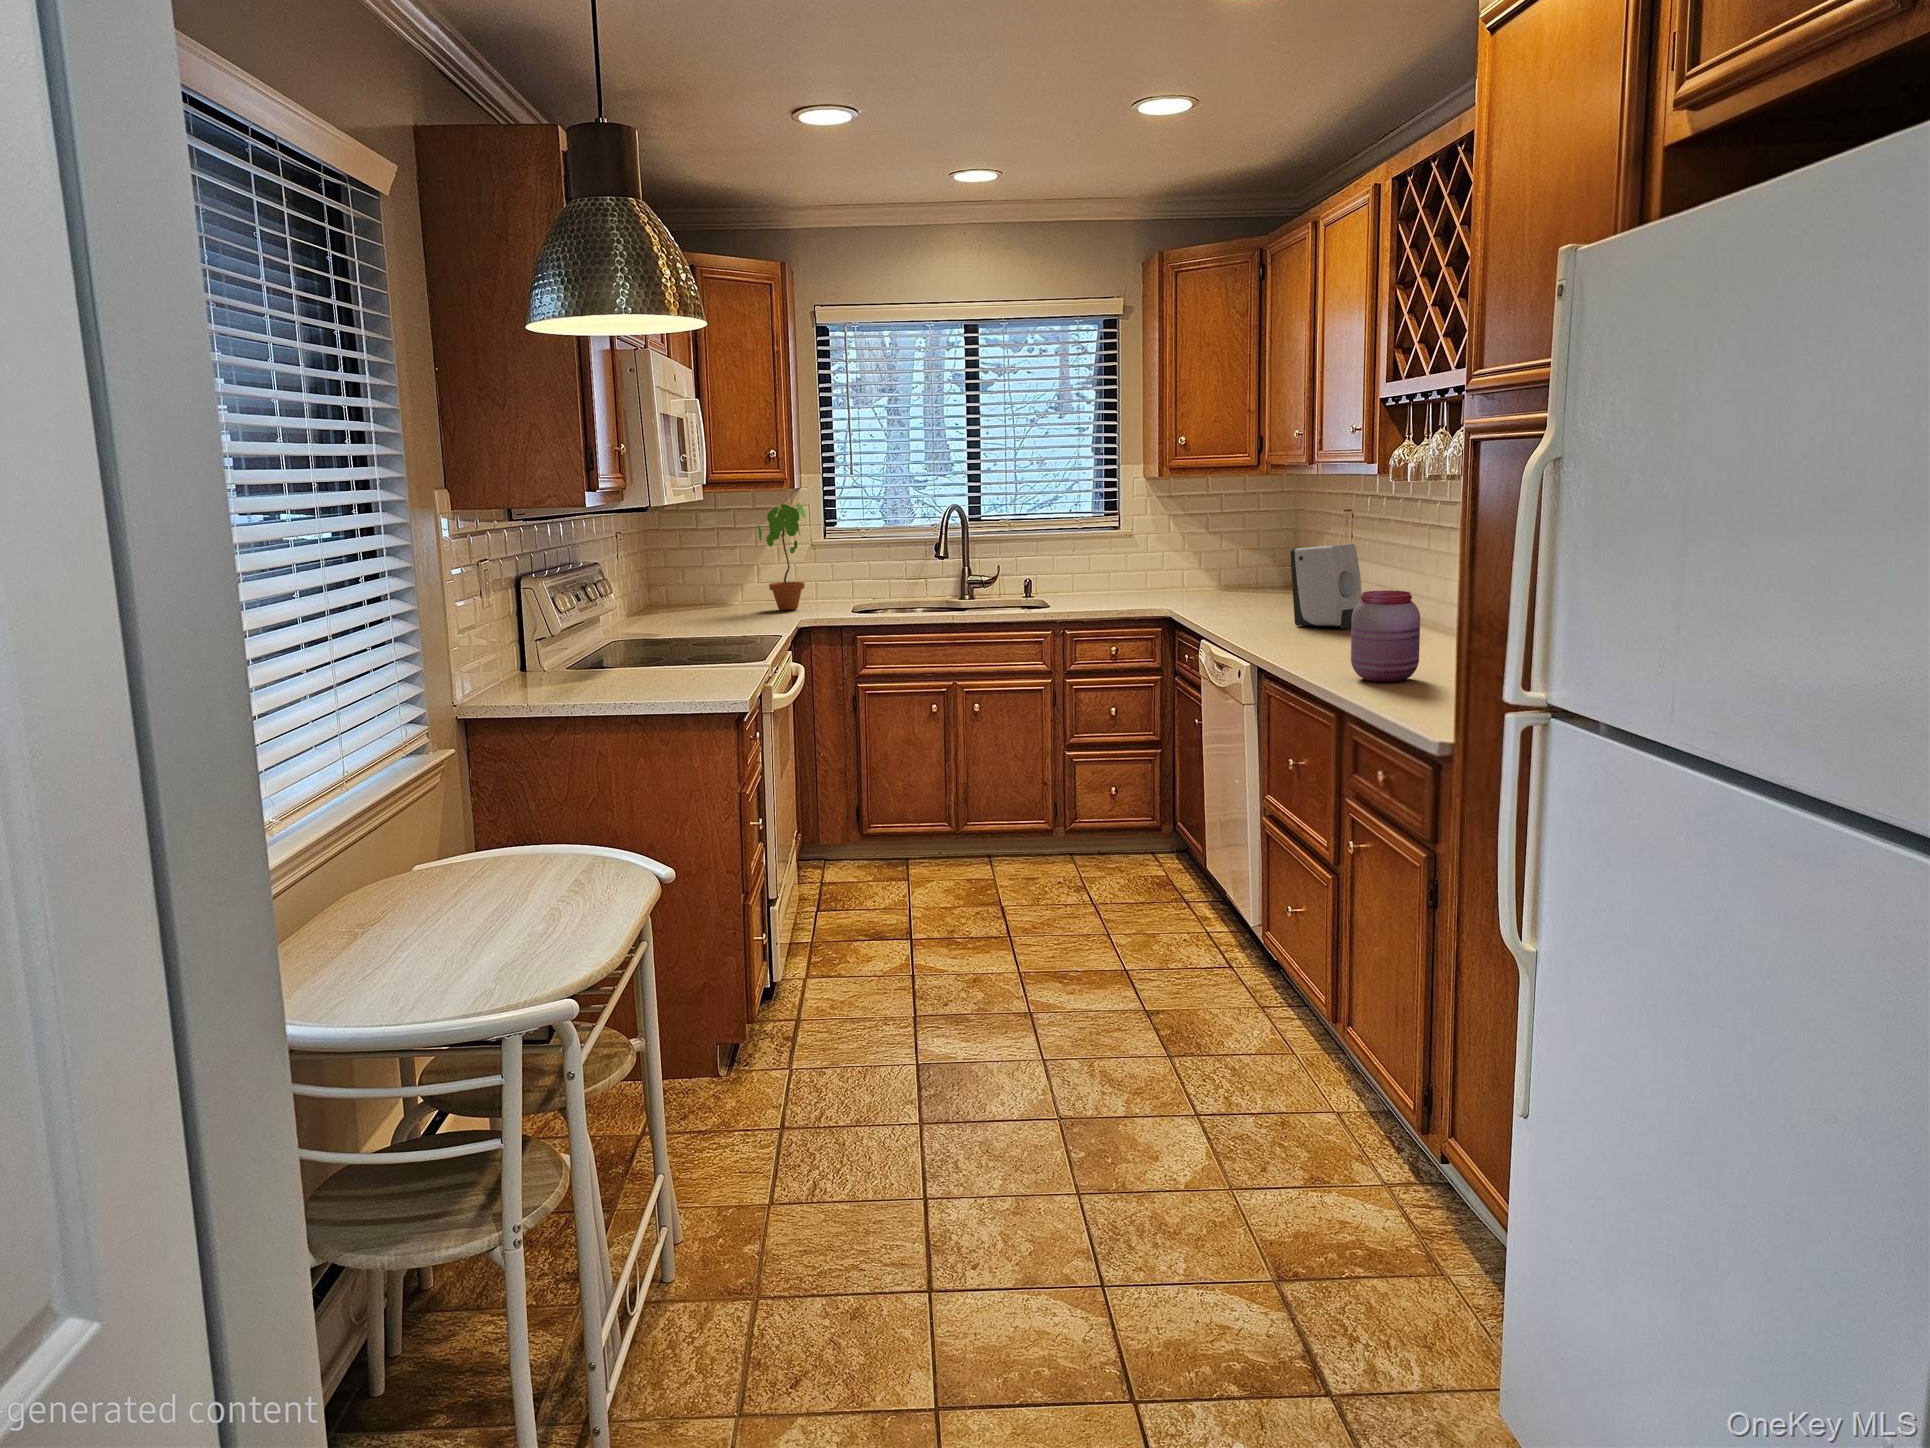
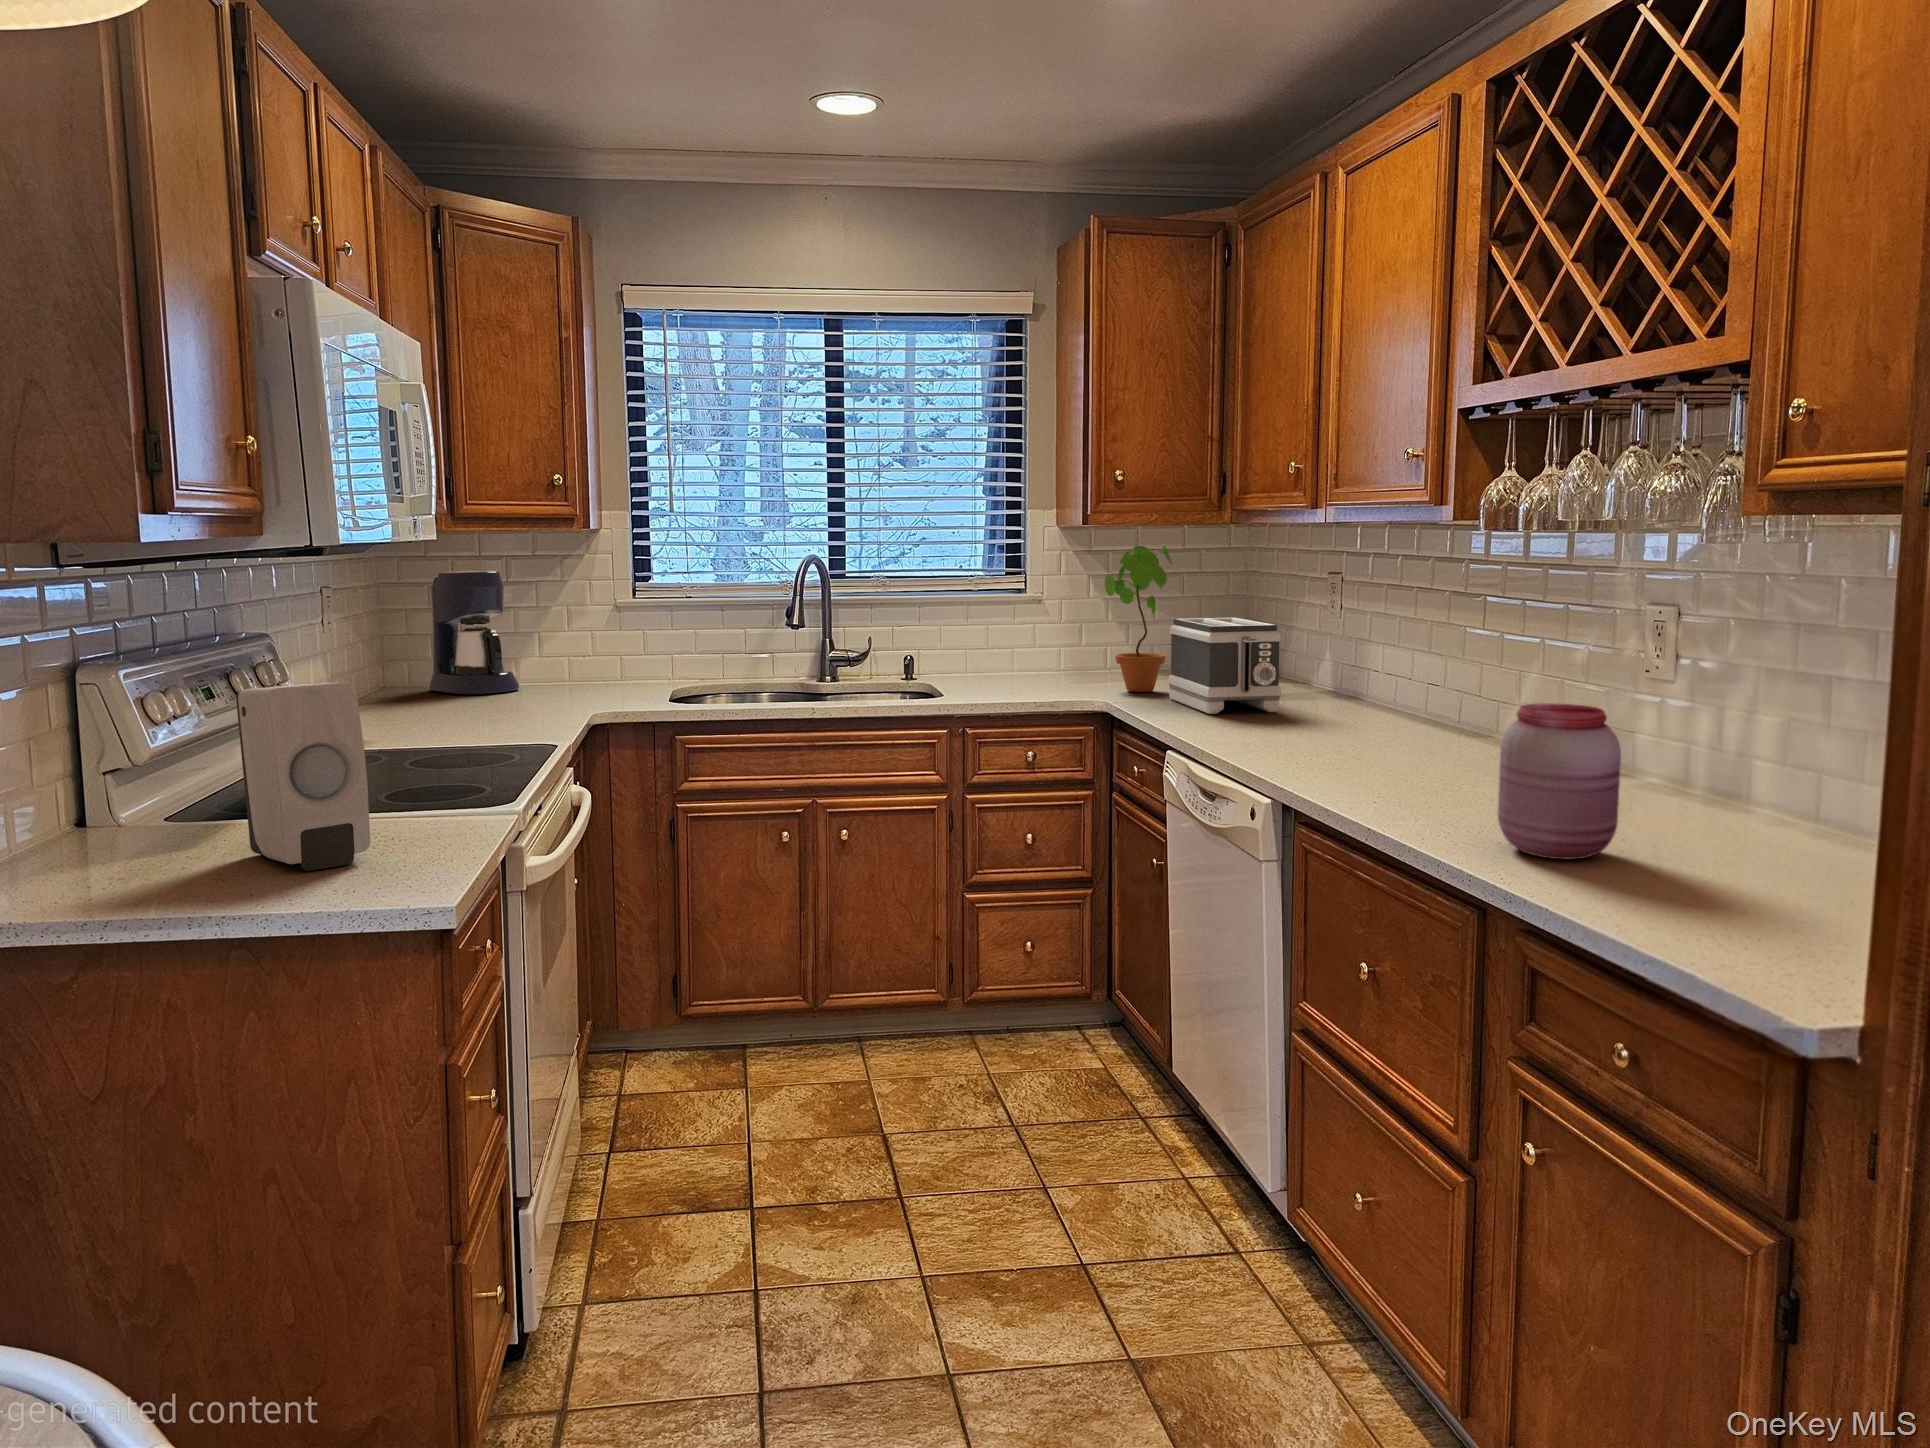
potted plant: present [758,503,805,610] -> present [1105,544,1172,692]
coffee maker: none [678,519,743,609] -> present [428,570,520,694]
soap dispenser: present [1291,544,1361,629] -> present [236,682,370,871]
toaster: none [1217,546,1293,615] -> present [1168,618,1281,714]

